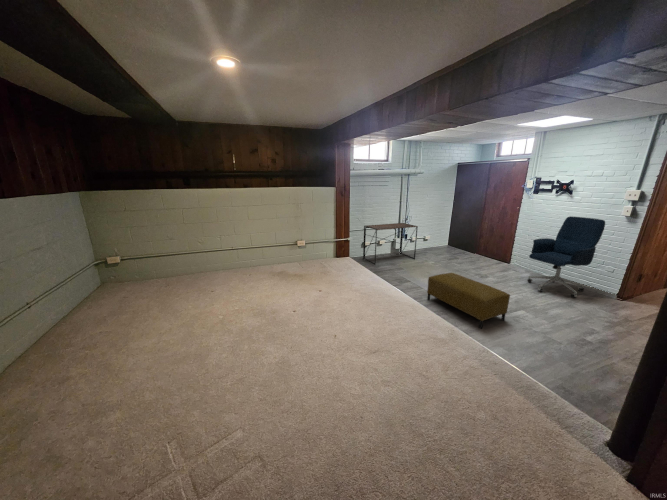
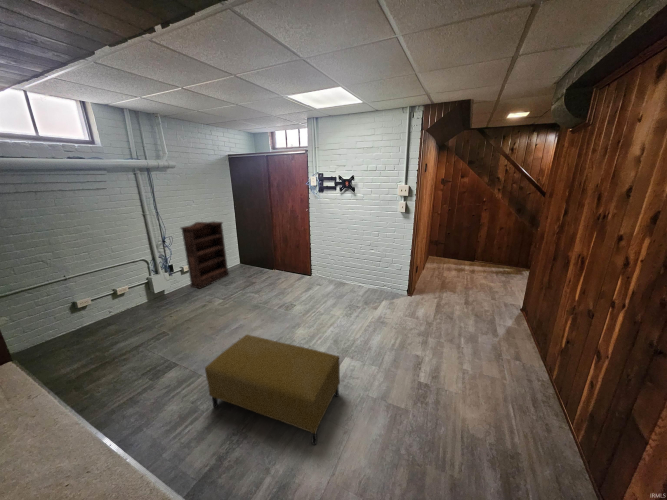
bookshelf: none [414,210,445,254] -> present [181,221,229,288]
office chair: present [527,216,605,298] -> none [333,216,389,311]
desk: present [363,223,418,265] -> none [63,249,191,344]

